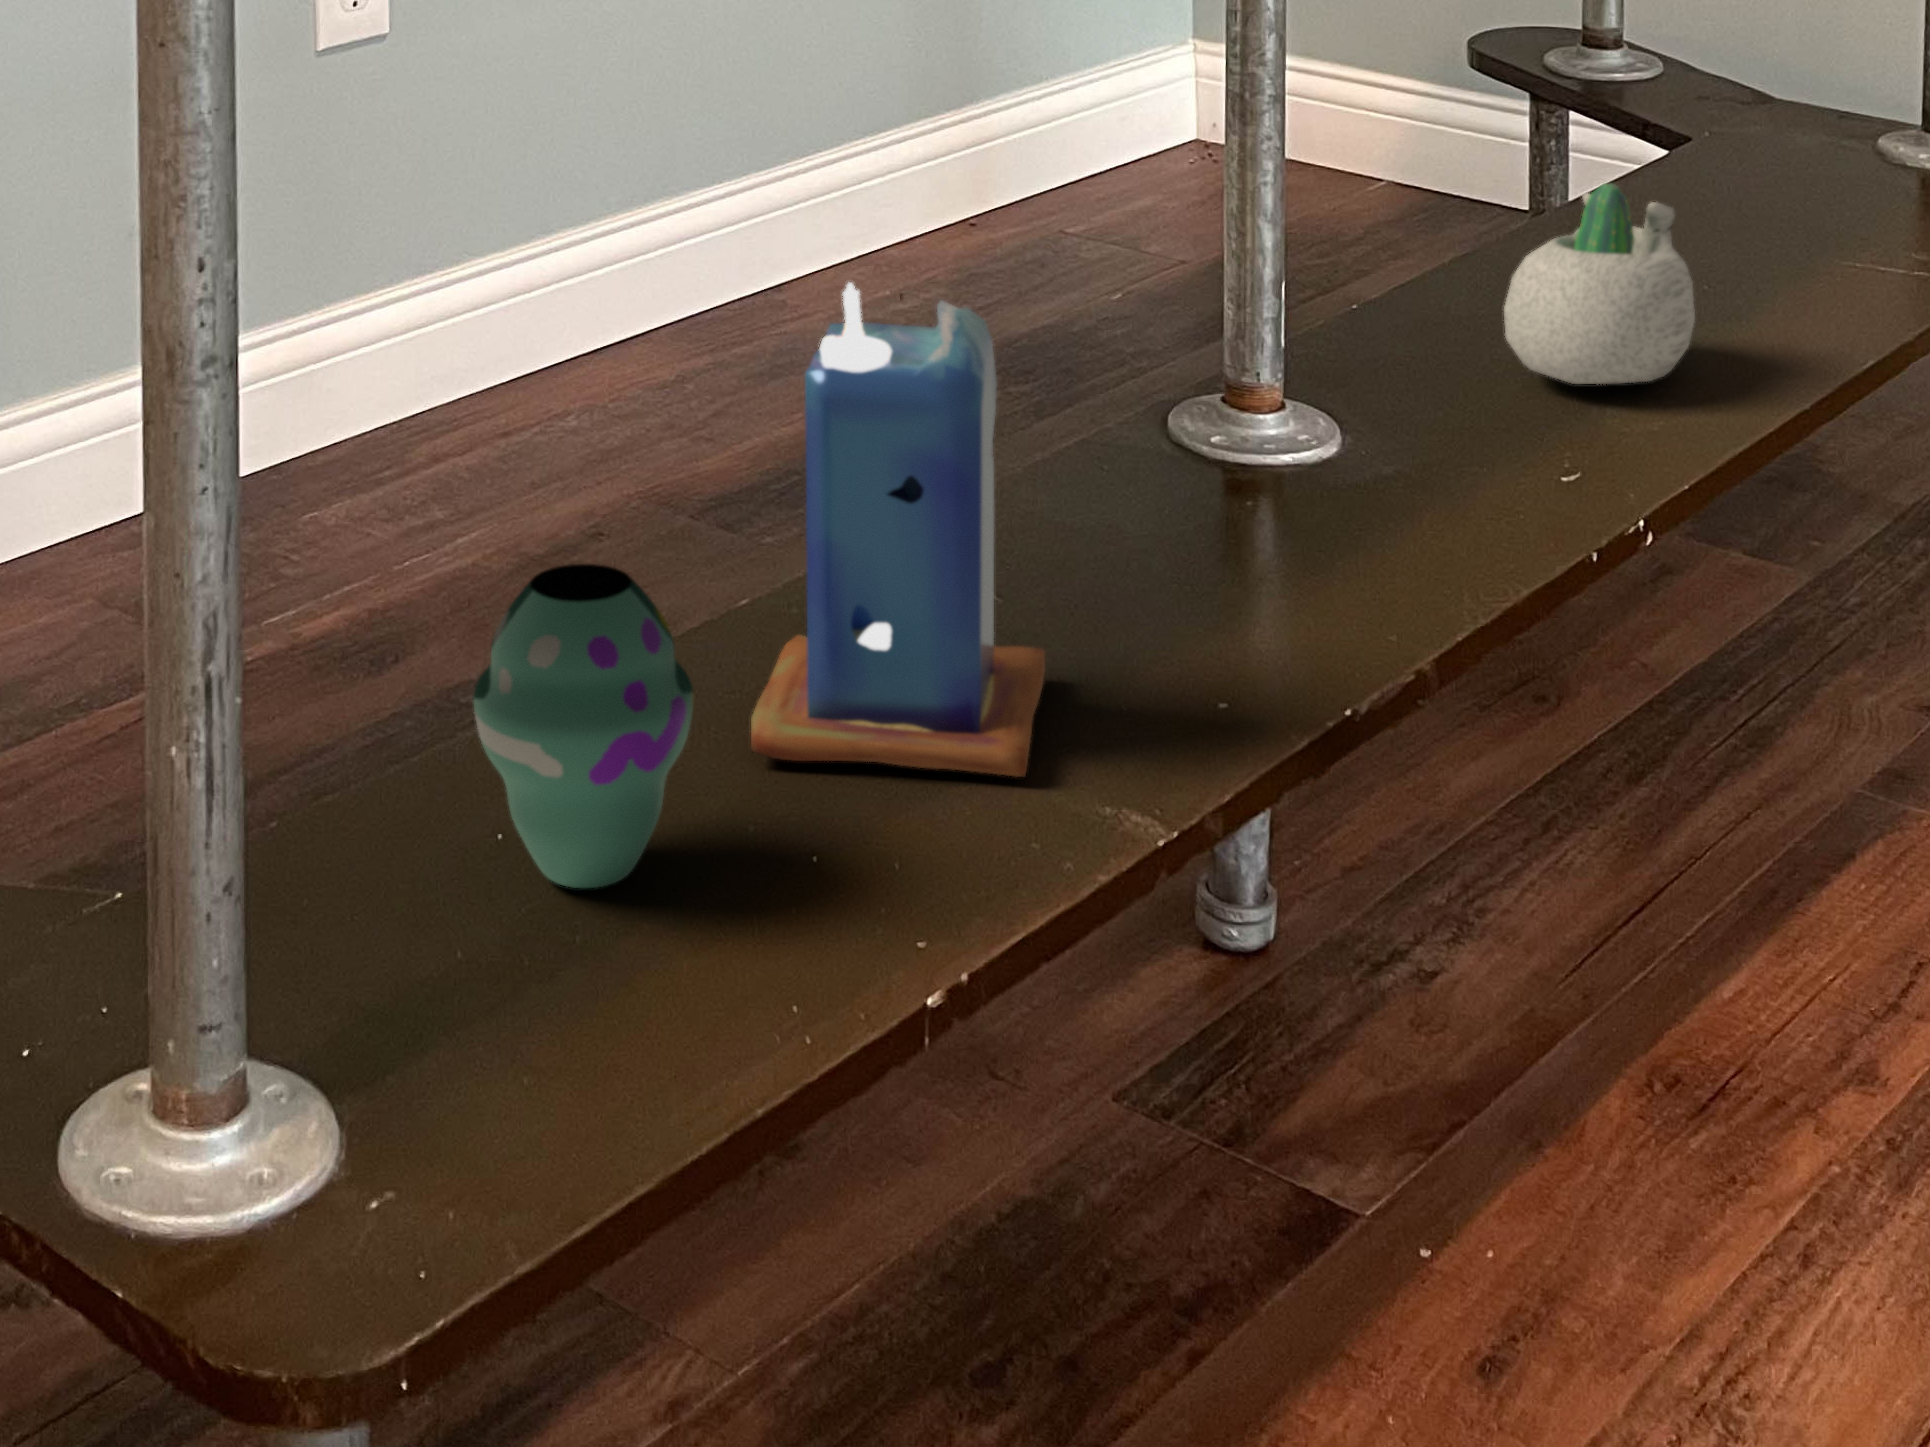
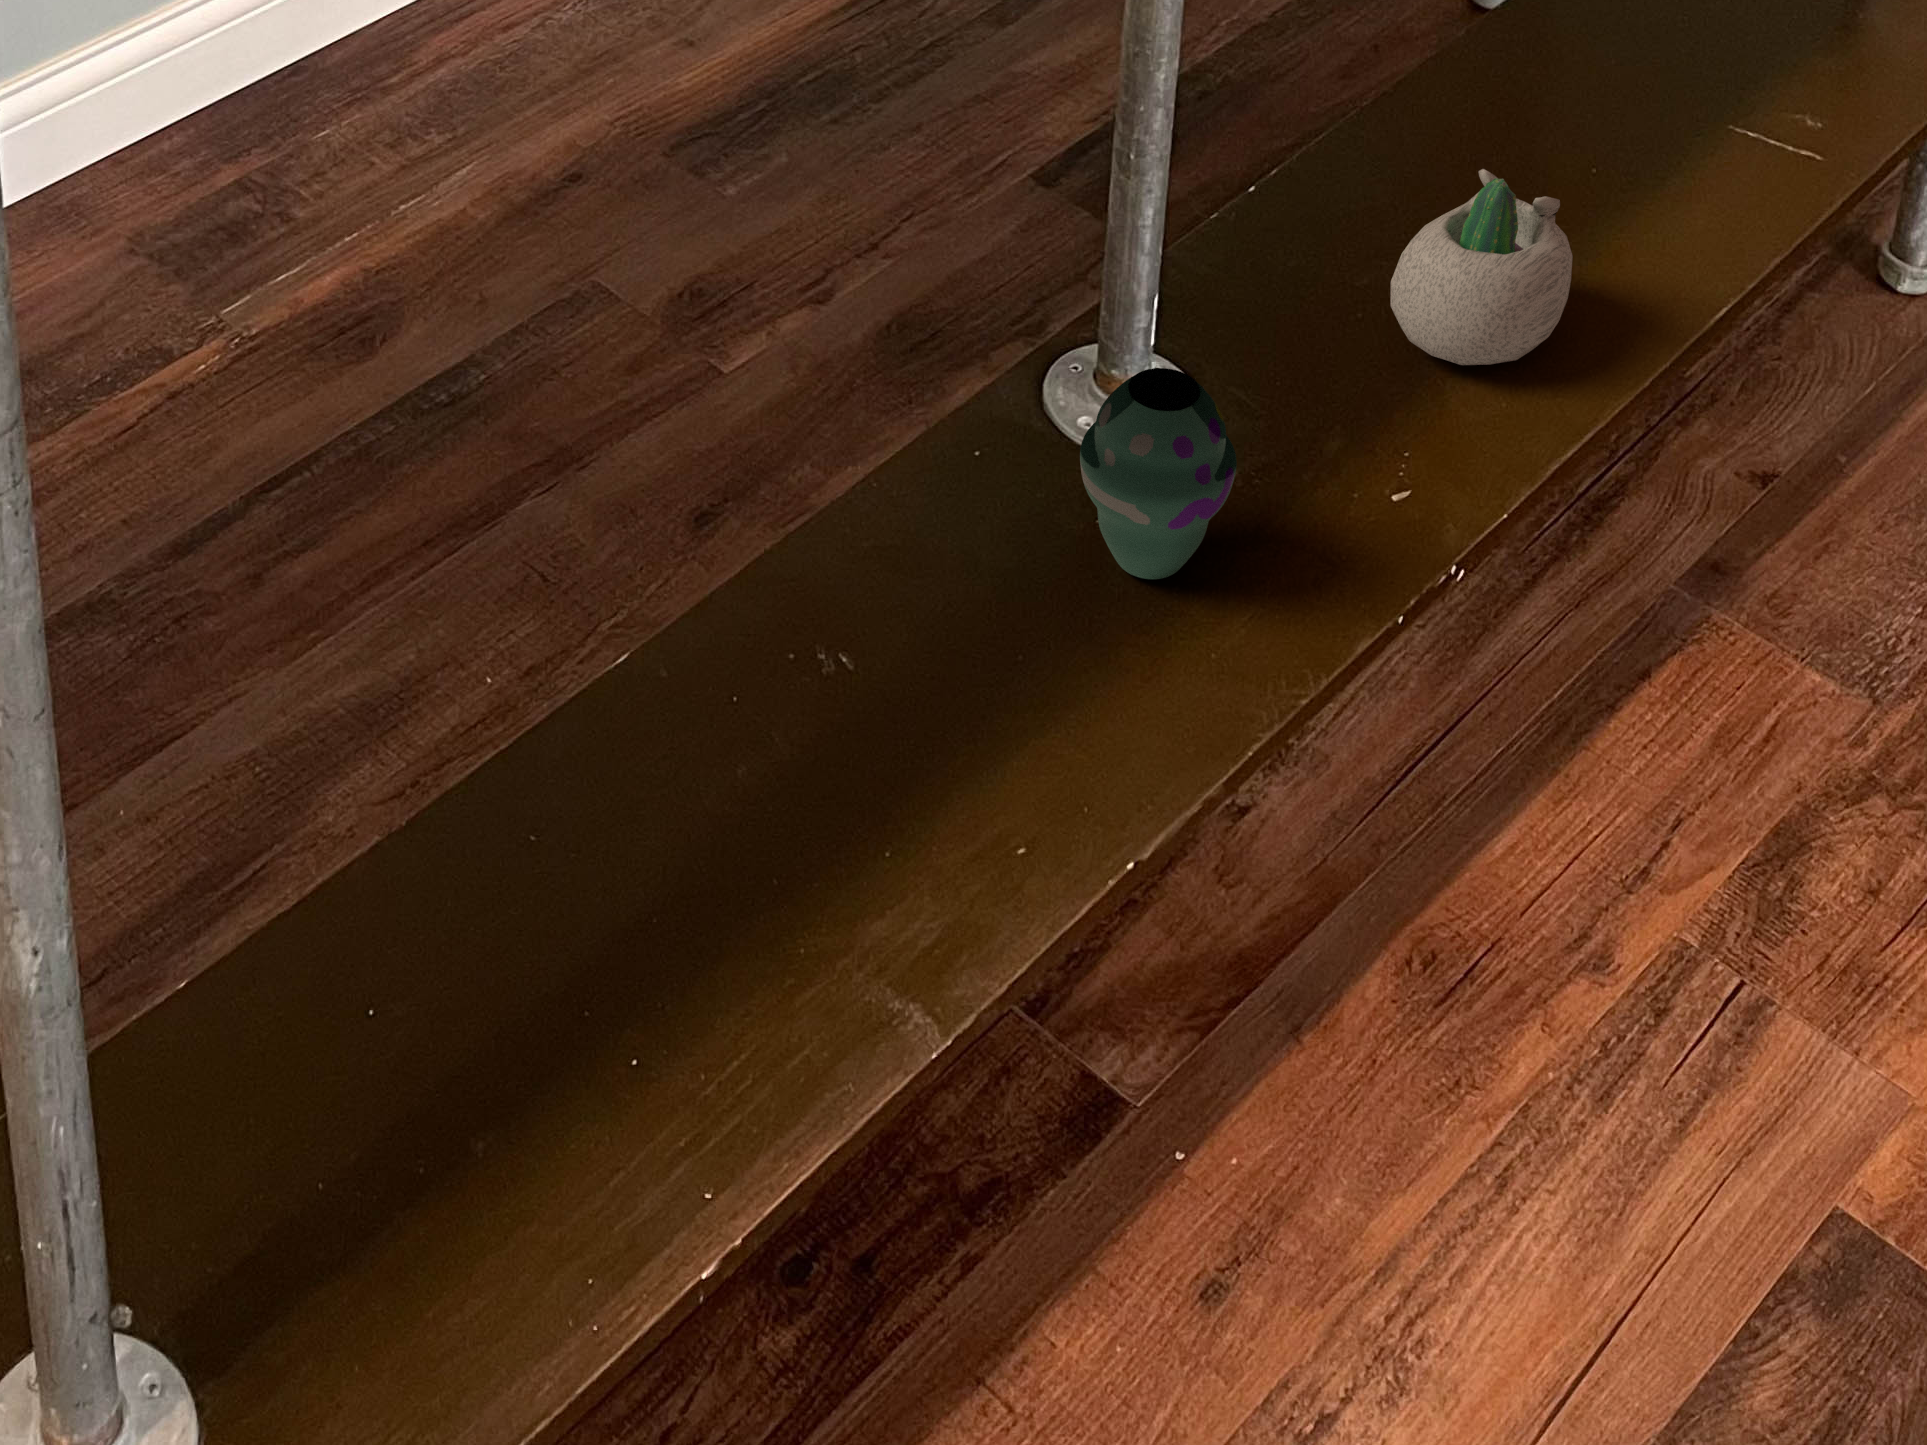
candle: present [751,283,1045,777] -> none [636,527,901,930]
vase: present [473,564,694,888] -> present [1080,368,1237,579]

